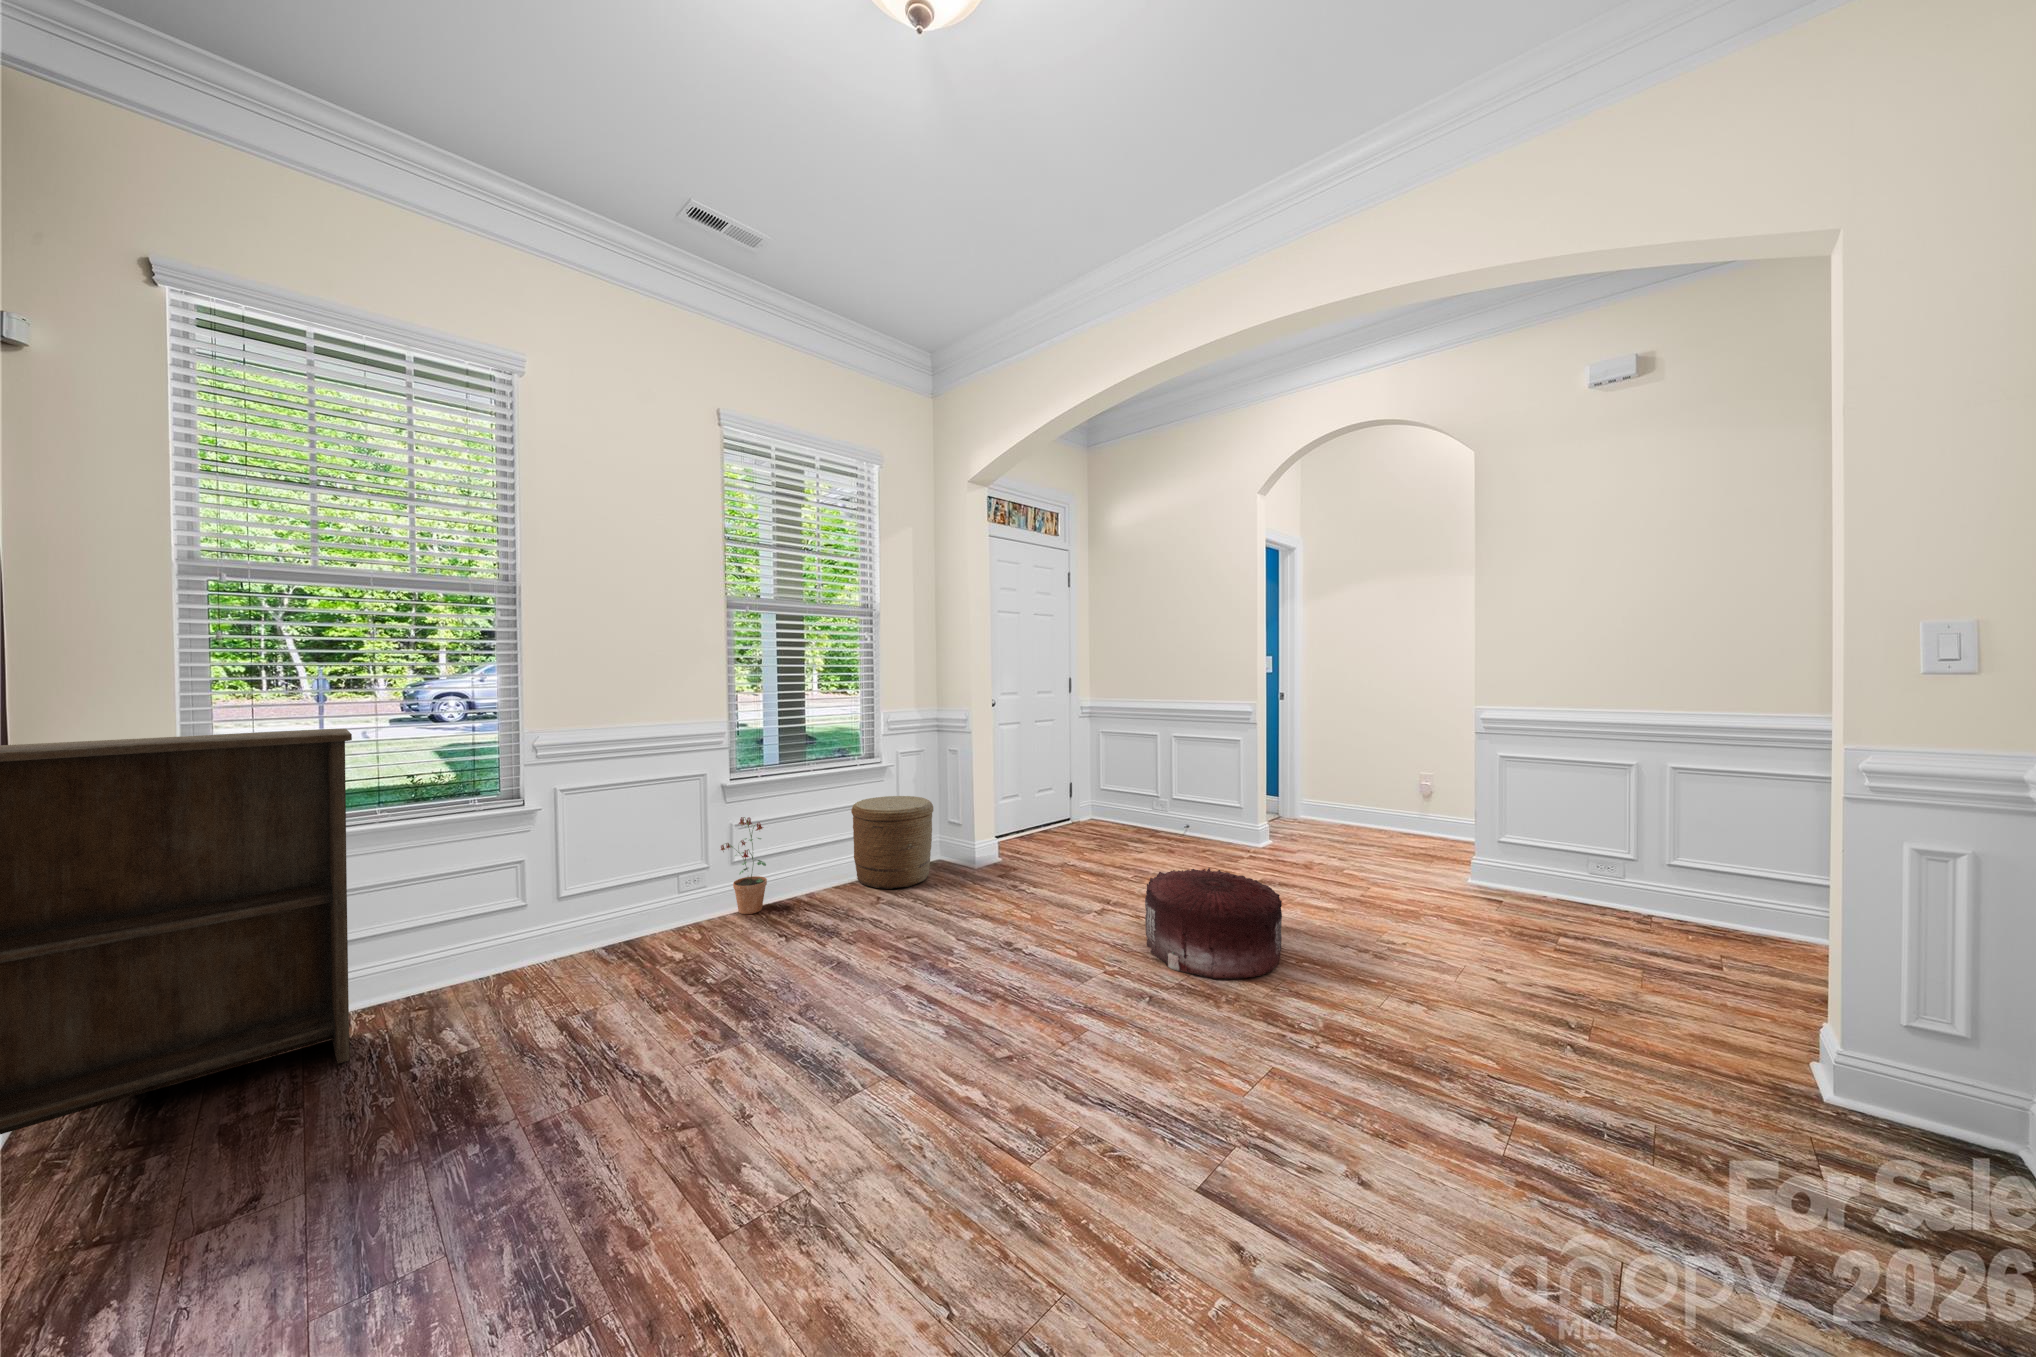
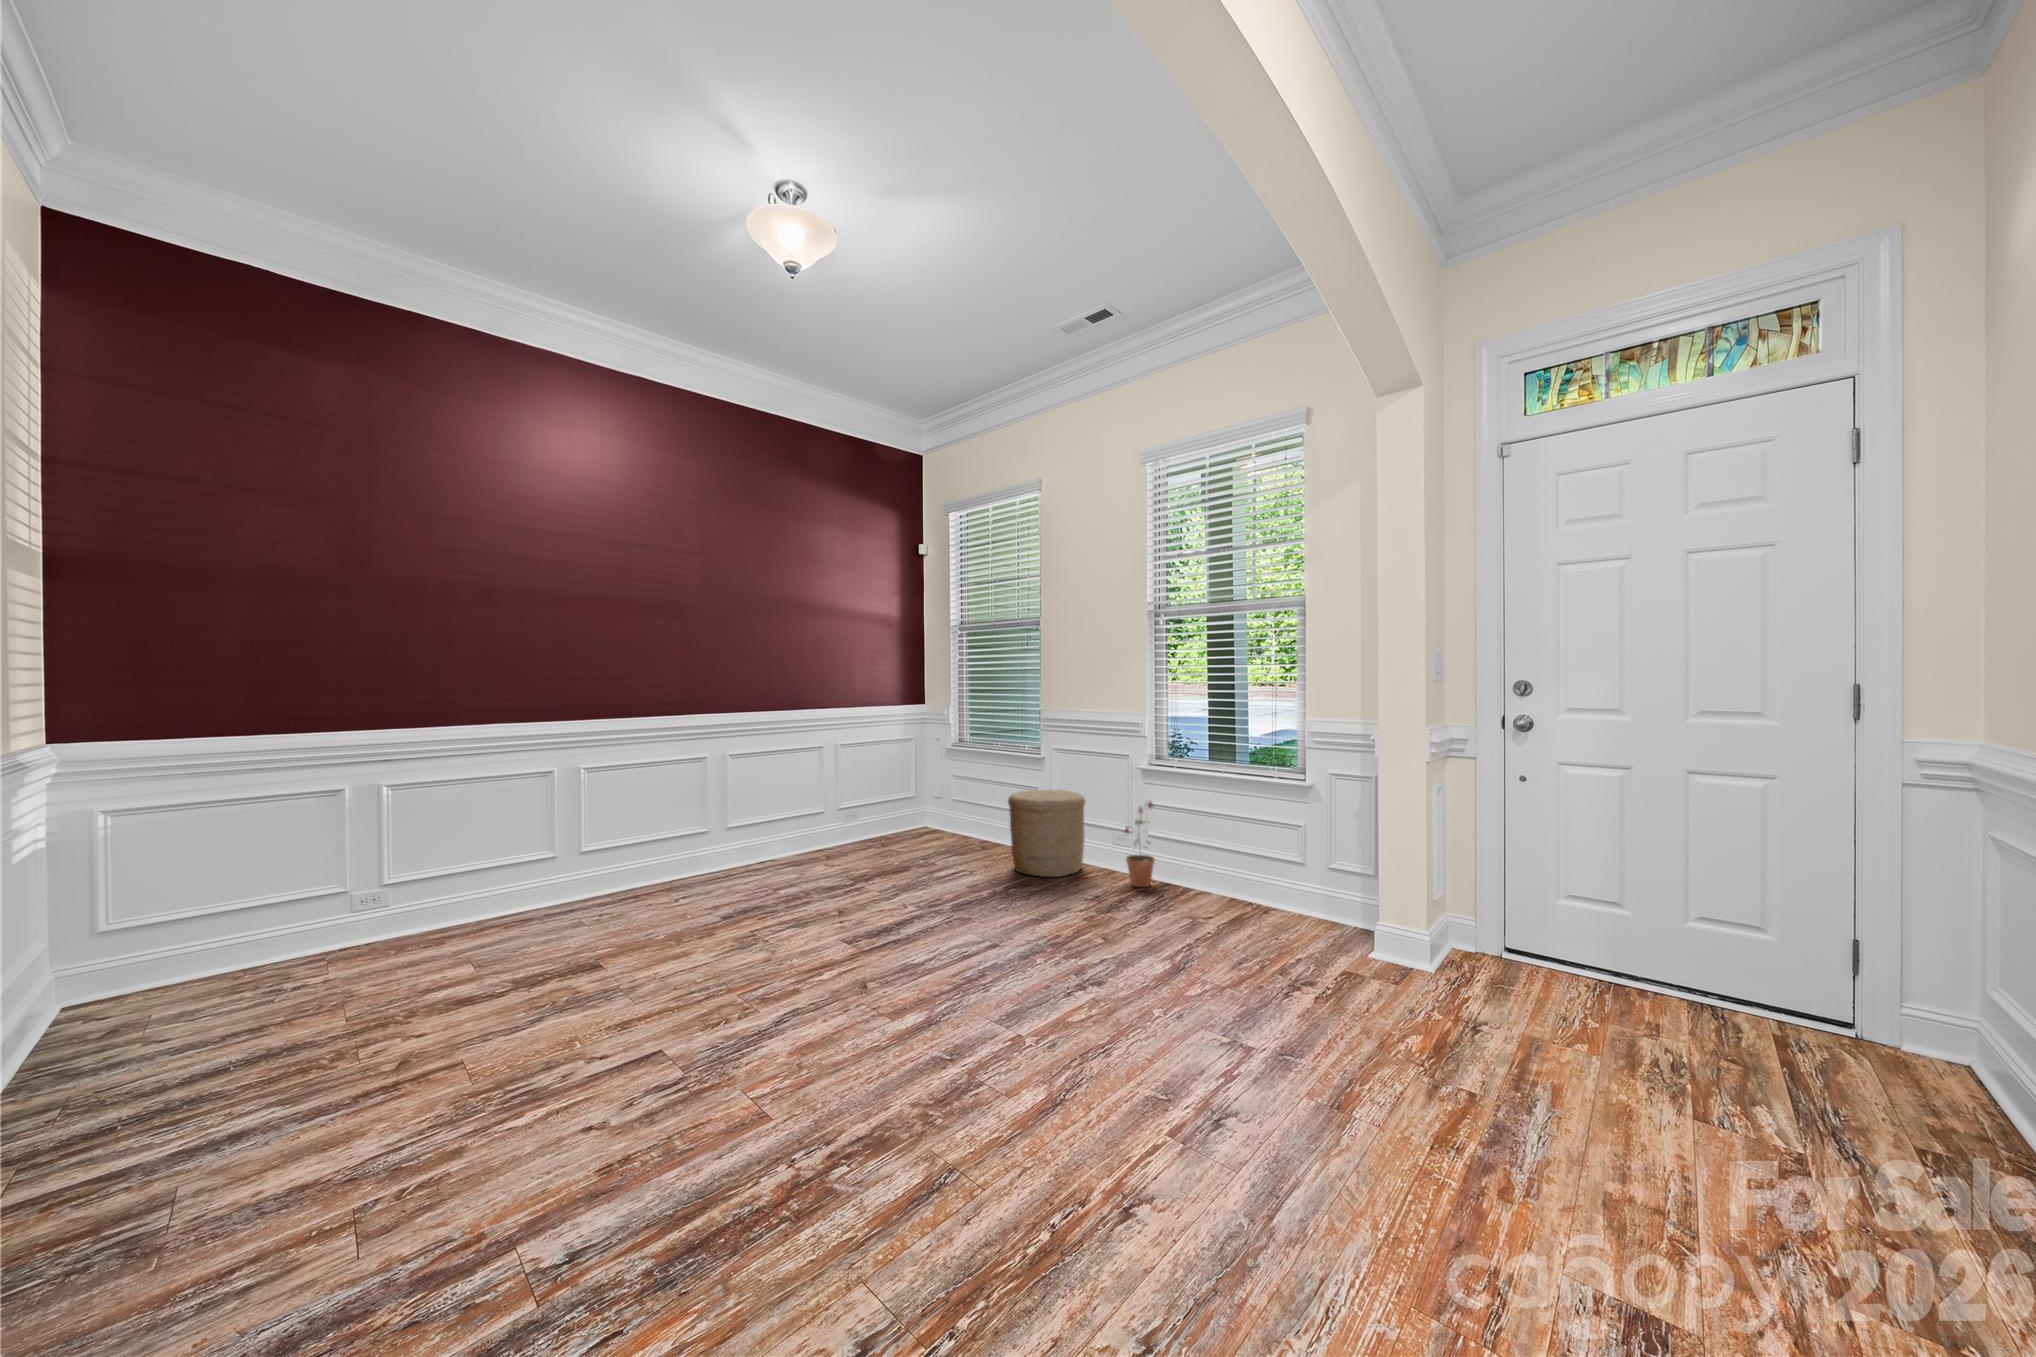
bookshelf: present [0,729,352,1134] -> none [855,695,955,853]
woven basket: present [851,796,933,889] -> present [1008,790,1085,877]
pouf: present [1145,868,1282,979] -> none [970,978,1208,1204]

